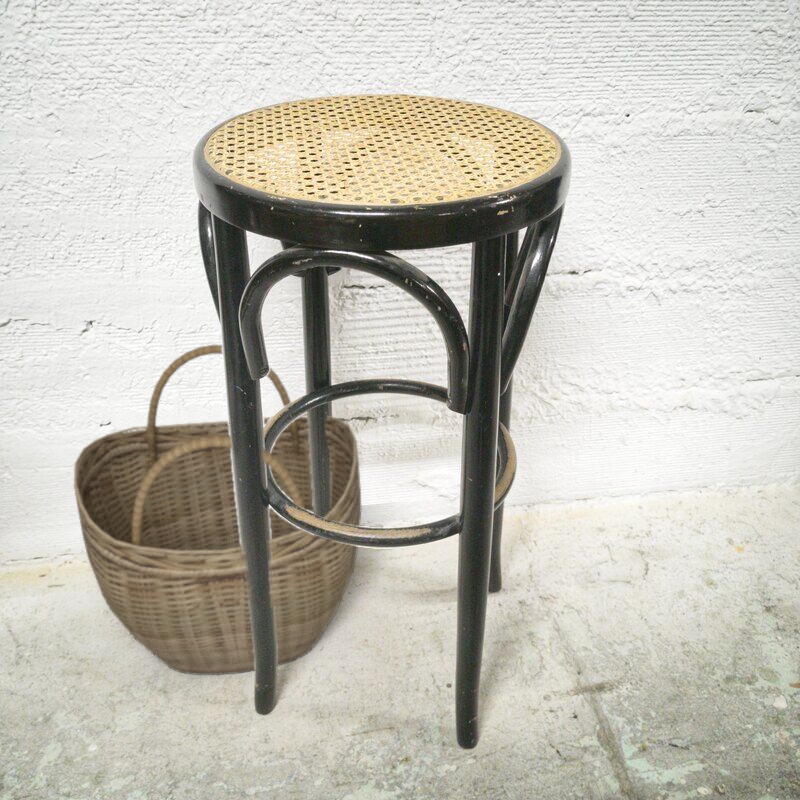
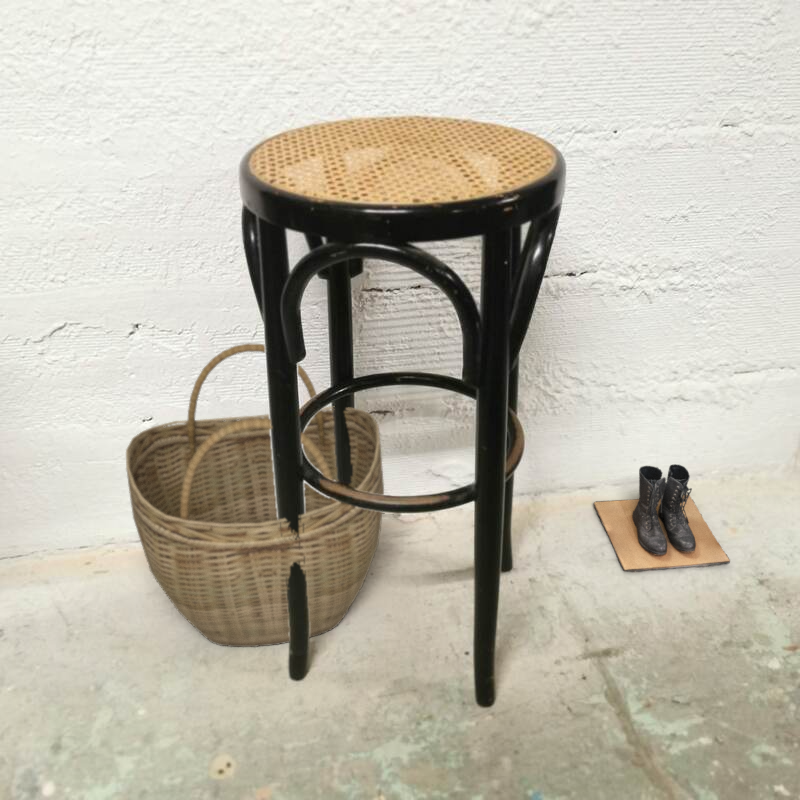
boots: none [590,478,736,595] -> present [594,464,730,572]

